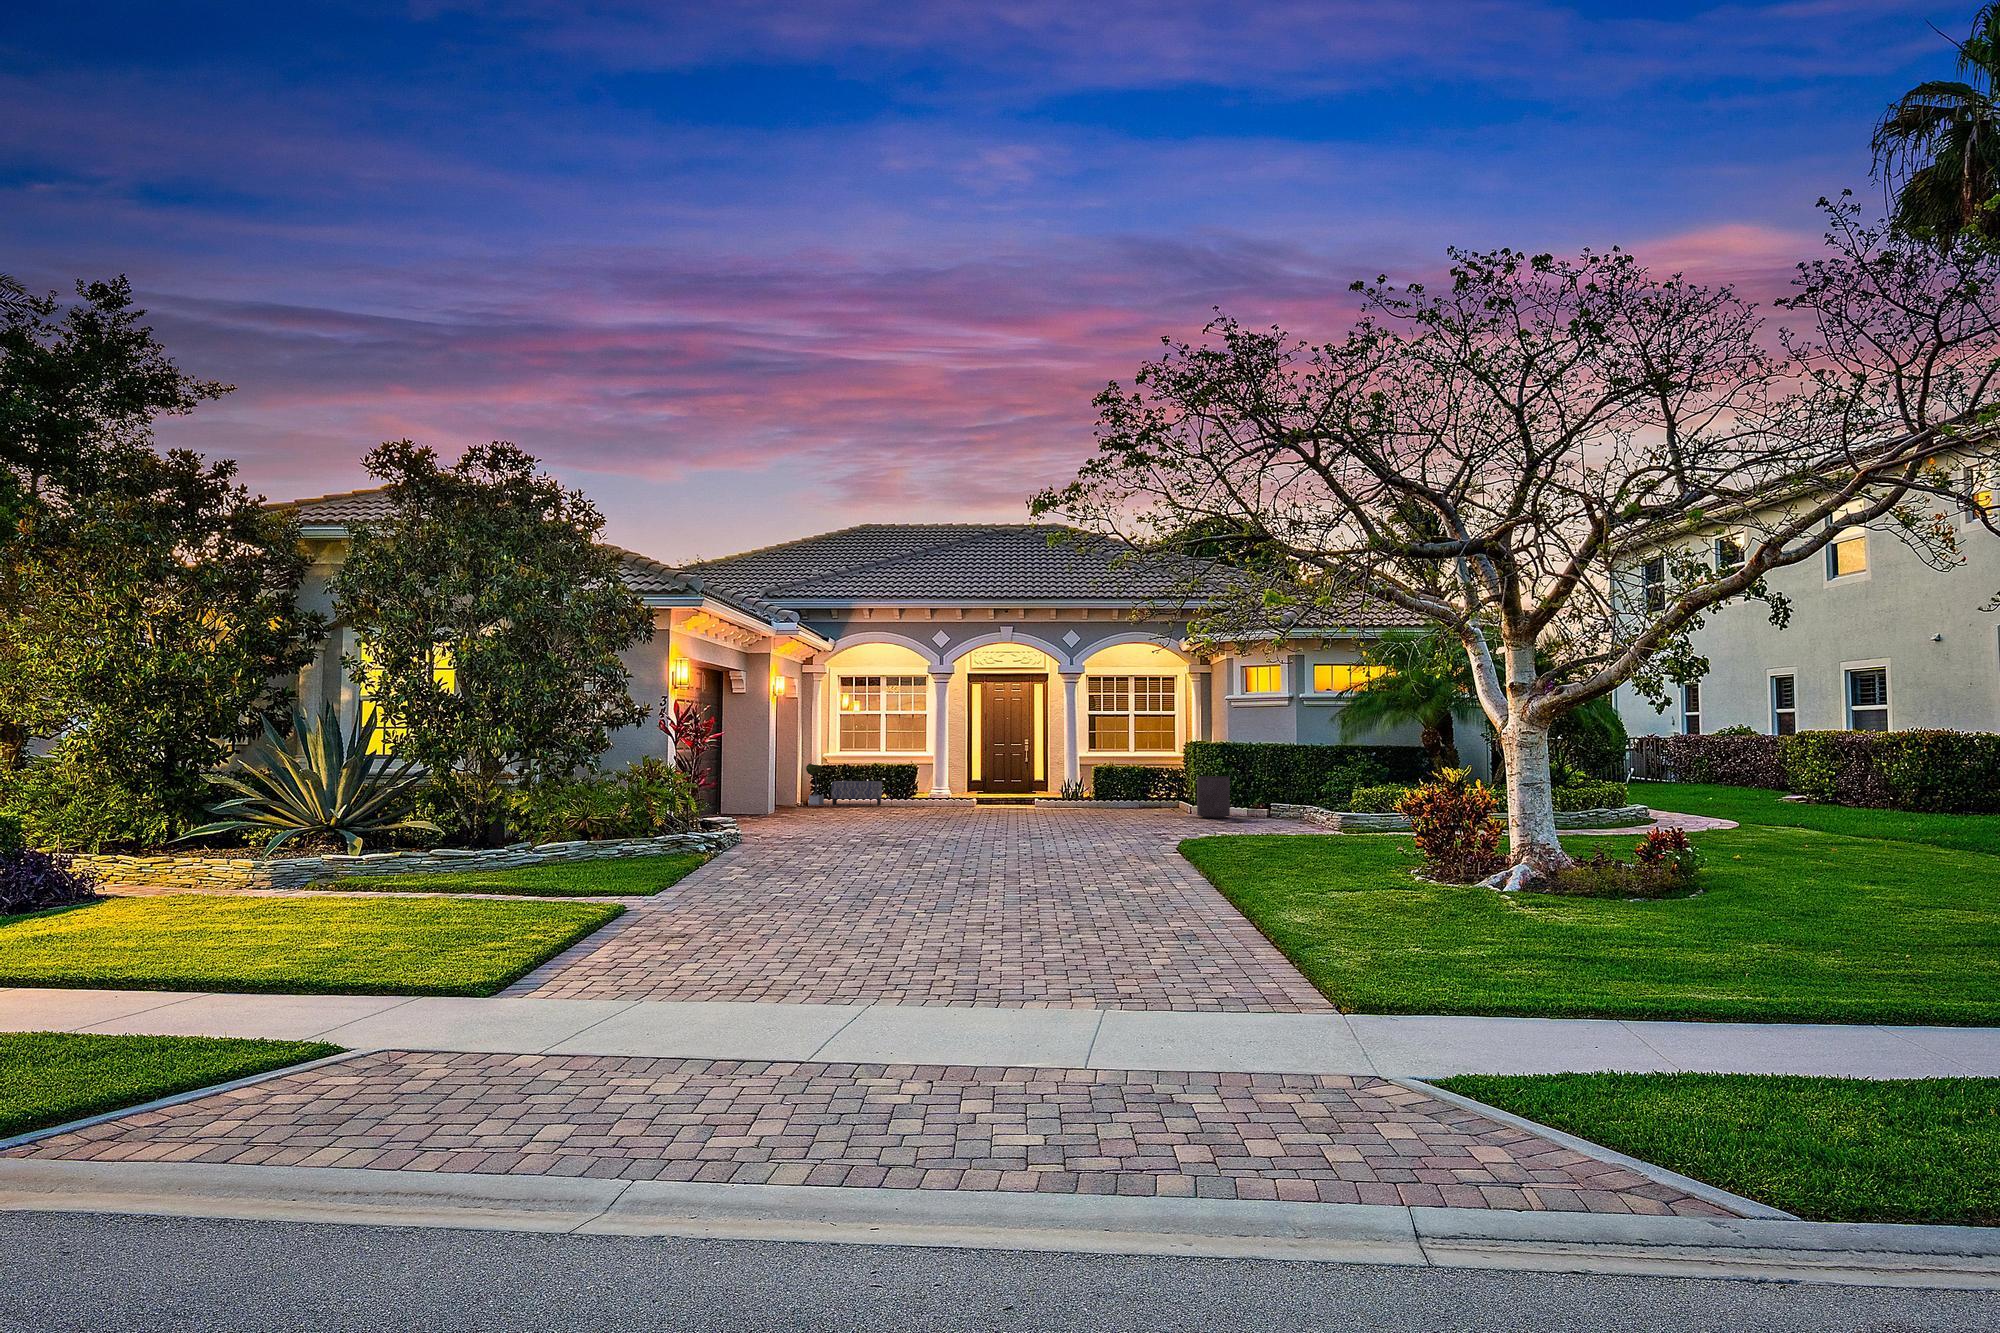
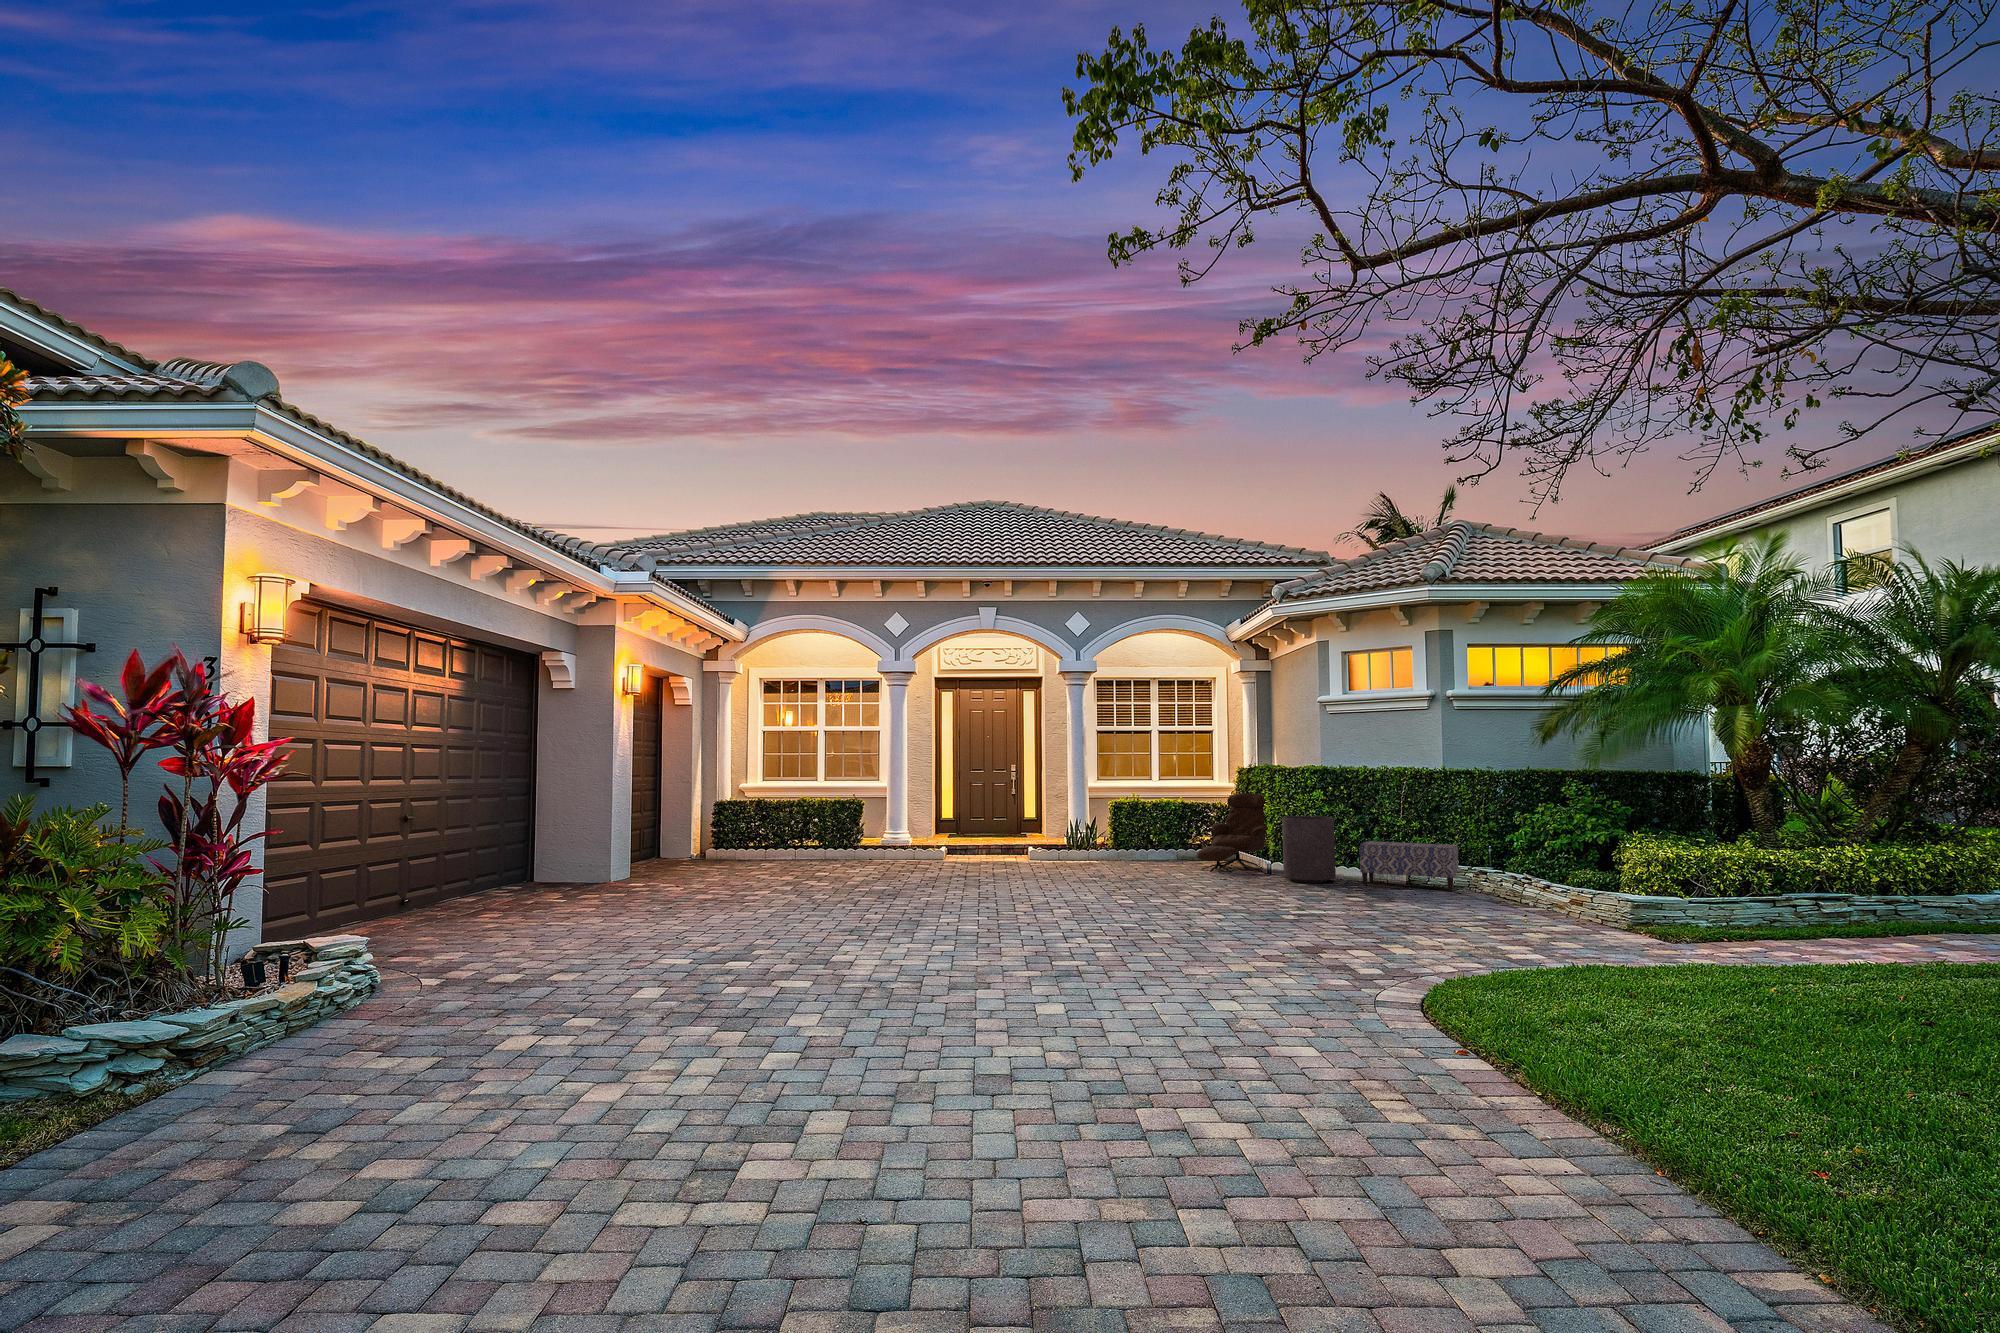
lounge chair: none [1146,762,1198,814] -> present [1197,793,1268,872]
potted tree: present [806,763,824,805] -> none [703,798,728,858]
bench: present [831,781,882,806] -> present [1359,841,1458,891]

